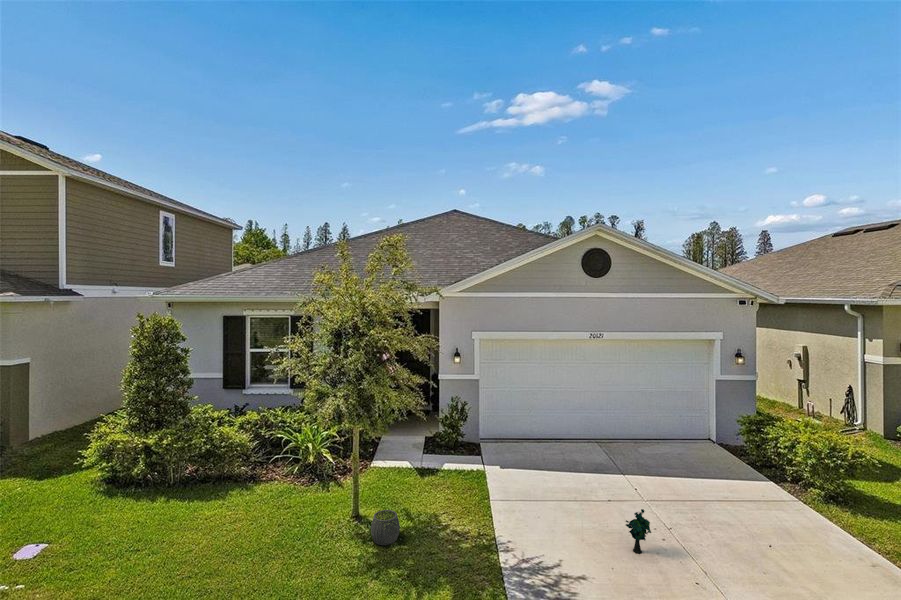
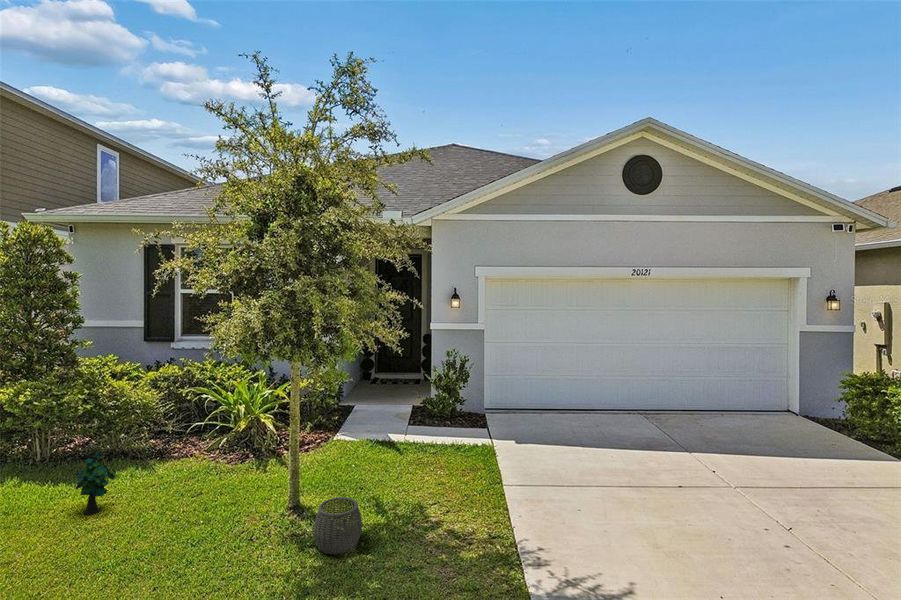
decorative plant: present [626,509,651,554] -> present [74,452,115,515]

